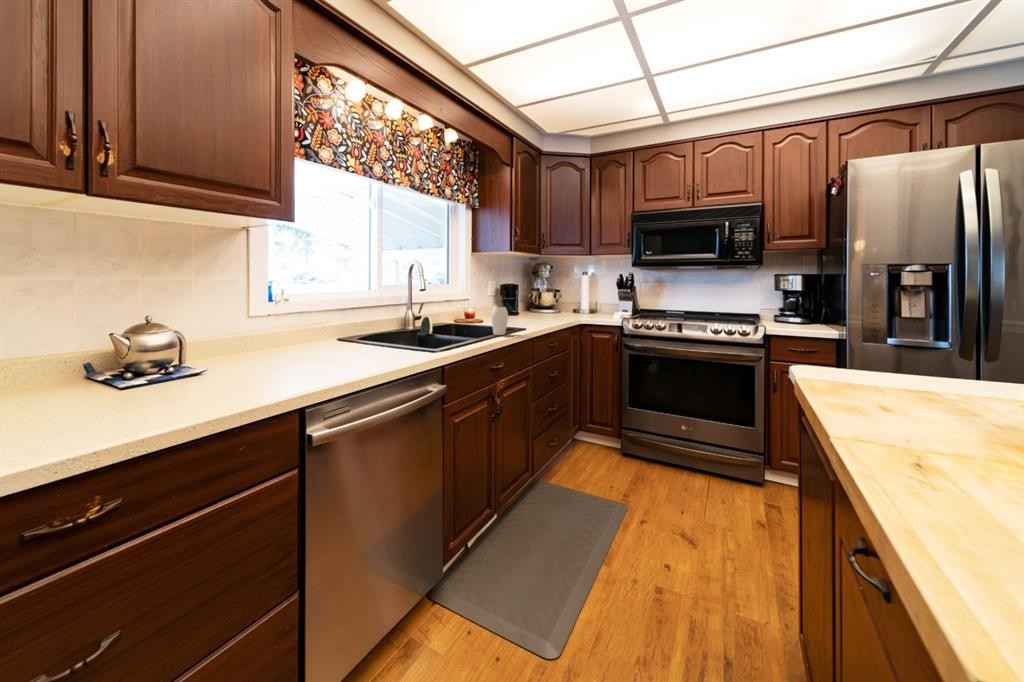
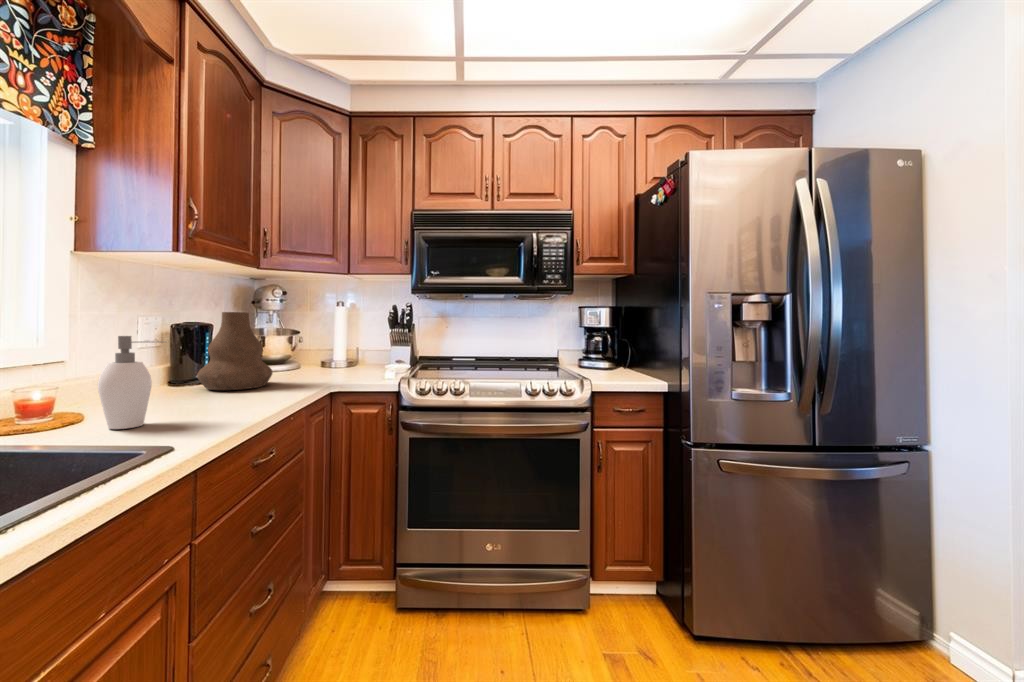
vase: none [514,282,549,324] -> present [197,312,273,390]

